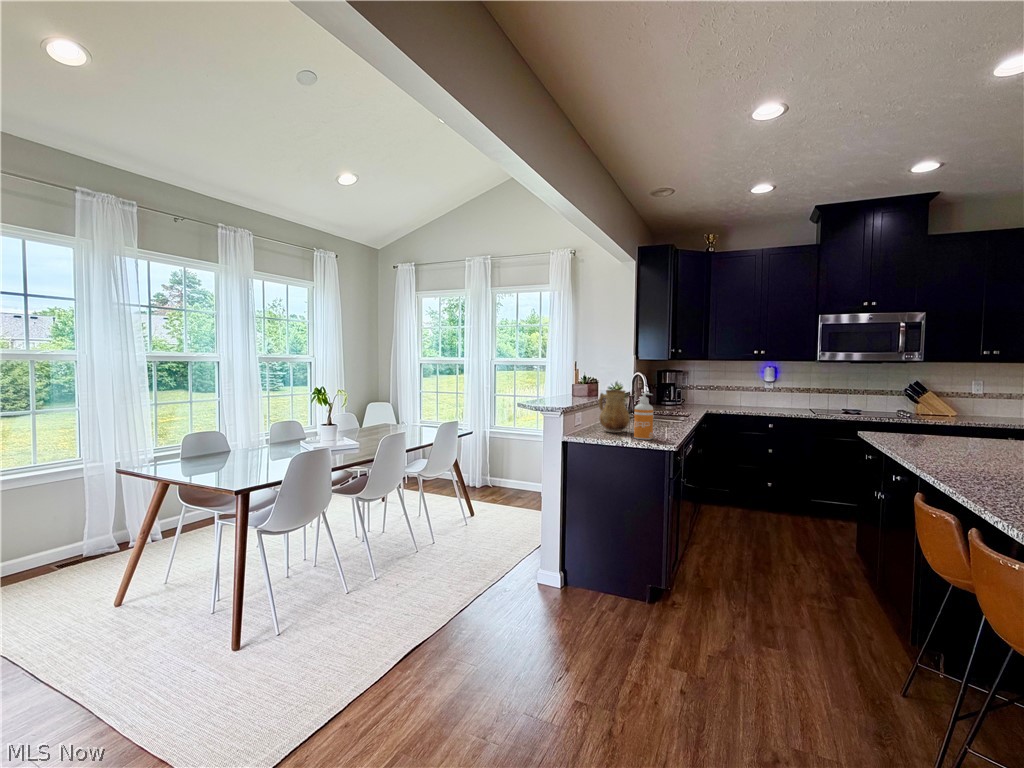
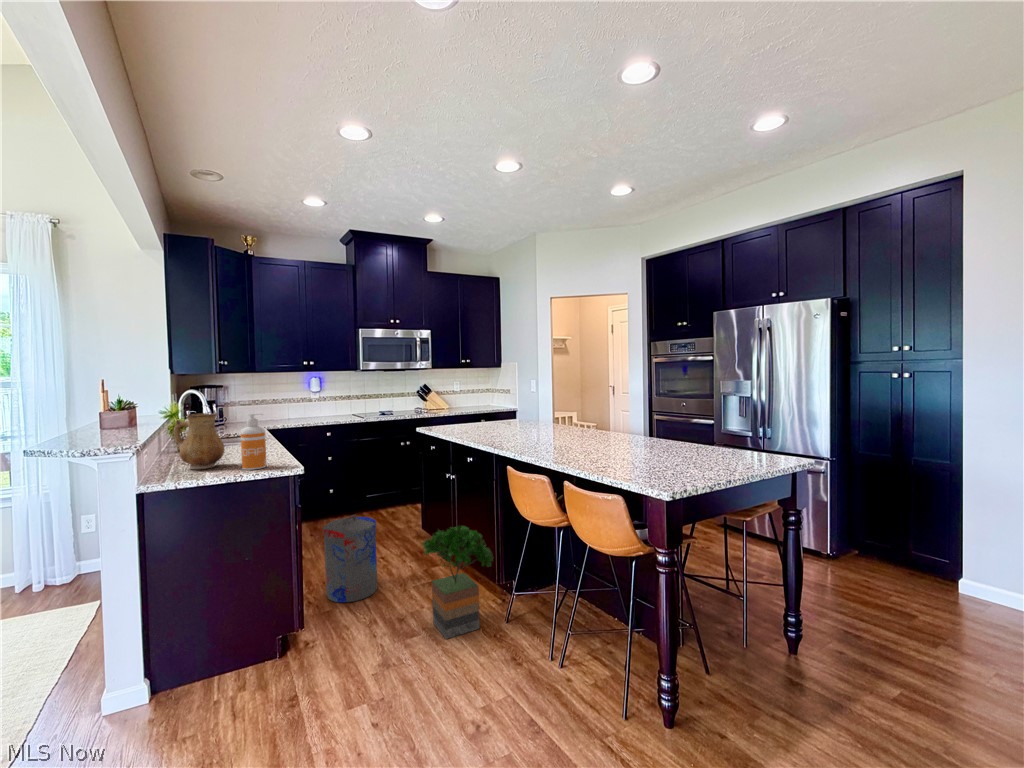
trash can: none [714,506,771,593] -> present [323,515,377,602]
potted tree: none [790,546,888,685] -> present [423,526,493,639]

